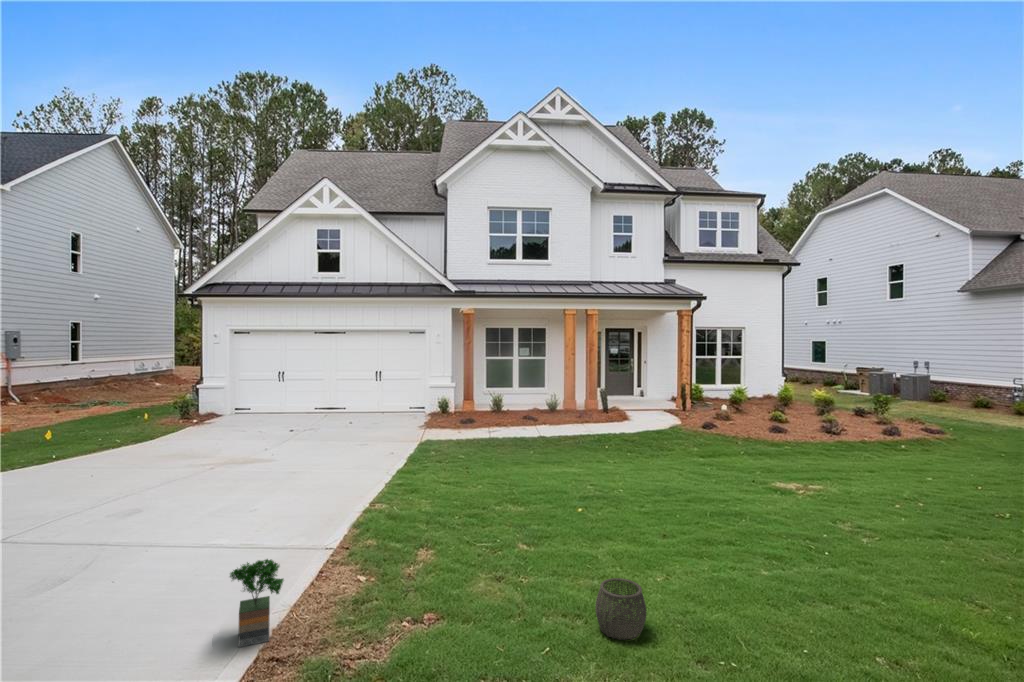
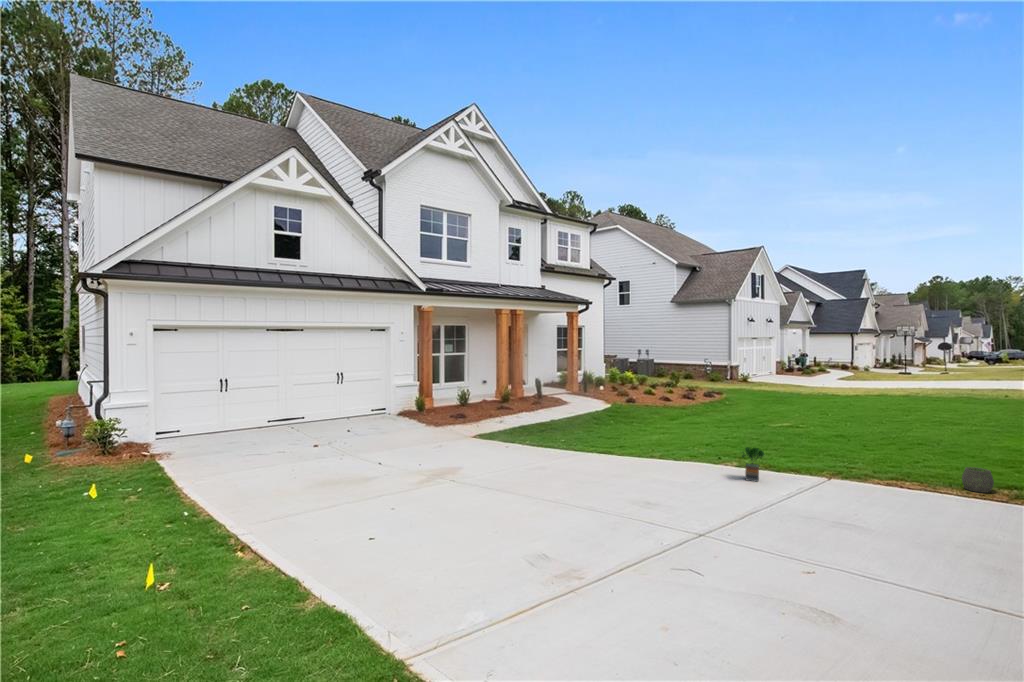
potted tree: present [230,559,284,647] -> present [742,447,765,482]

